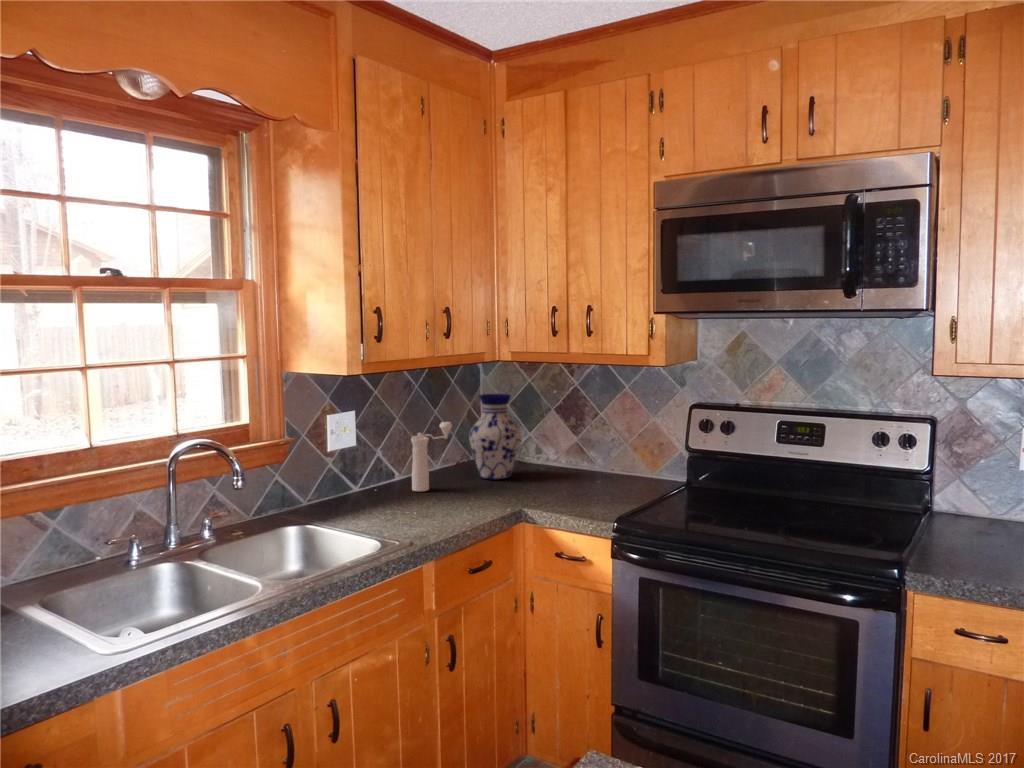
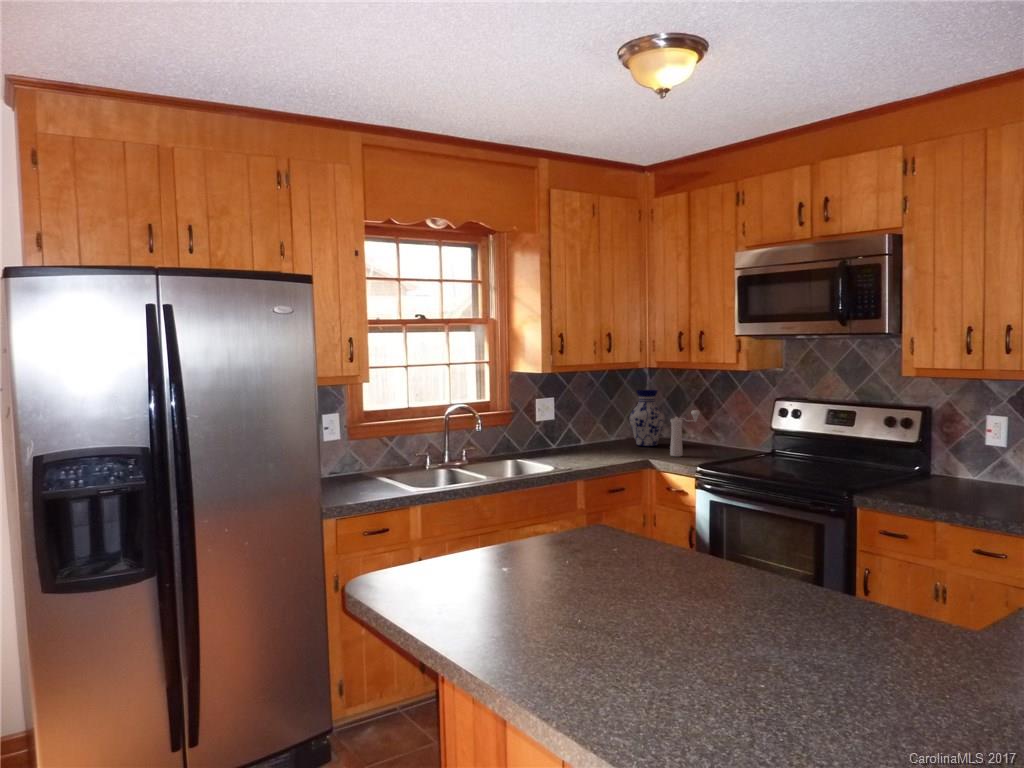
pepper mill: present [411,422,452,492] -> present [670,410,700,456]

